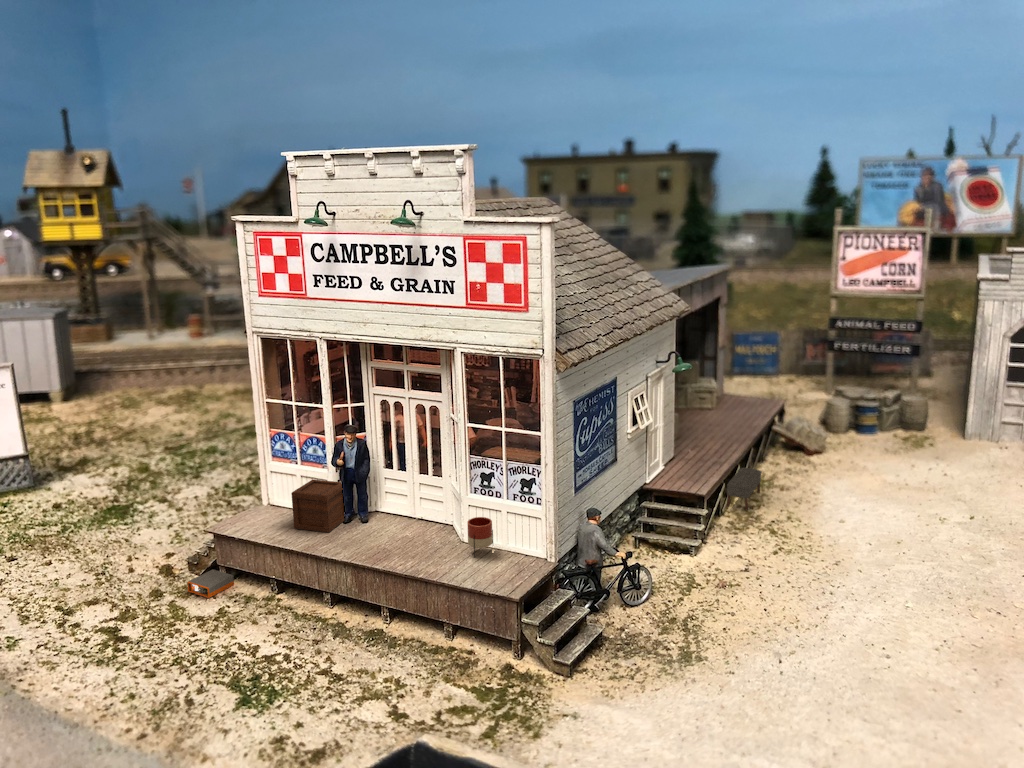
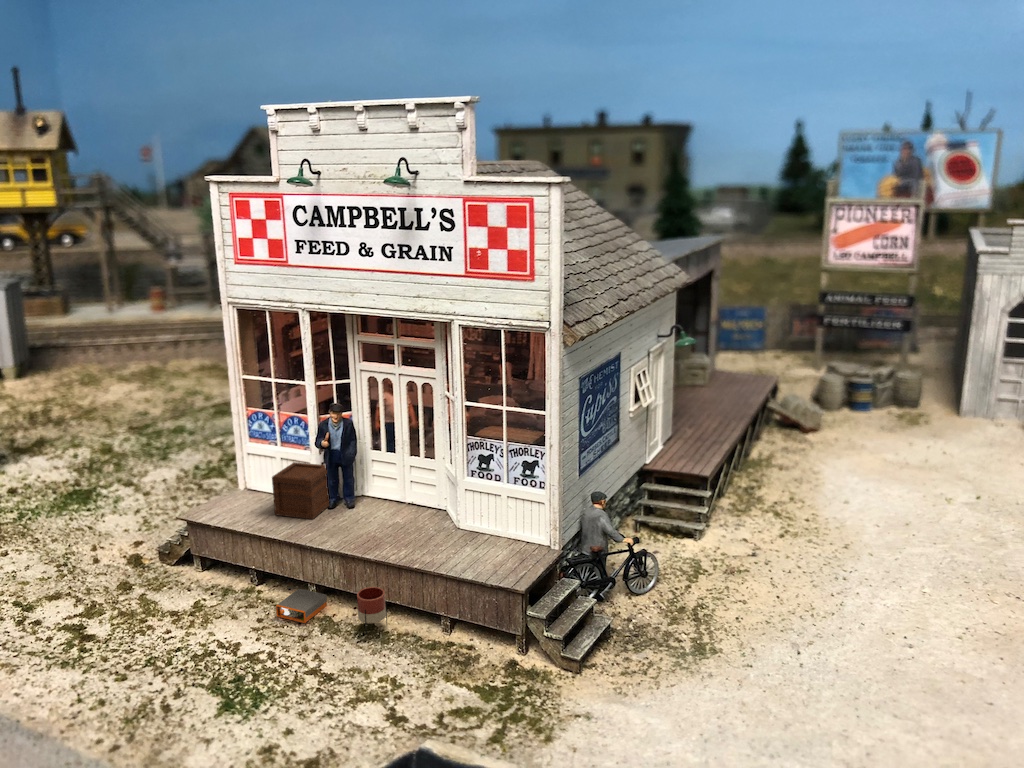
bench: present [727,468,762,510] -> none [728,448,763,492]
planter: present [467,517,493,558] -> present [357,587,387,634]
storage box: present [187,569,234,598] -> present [276,588,327,623]

